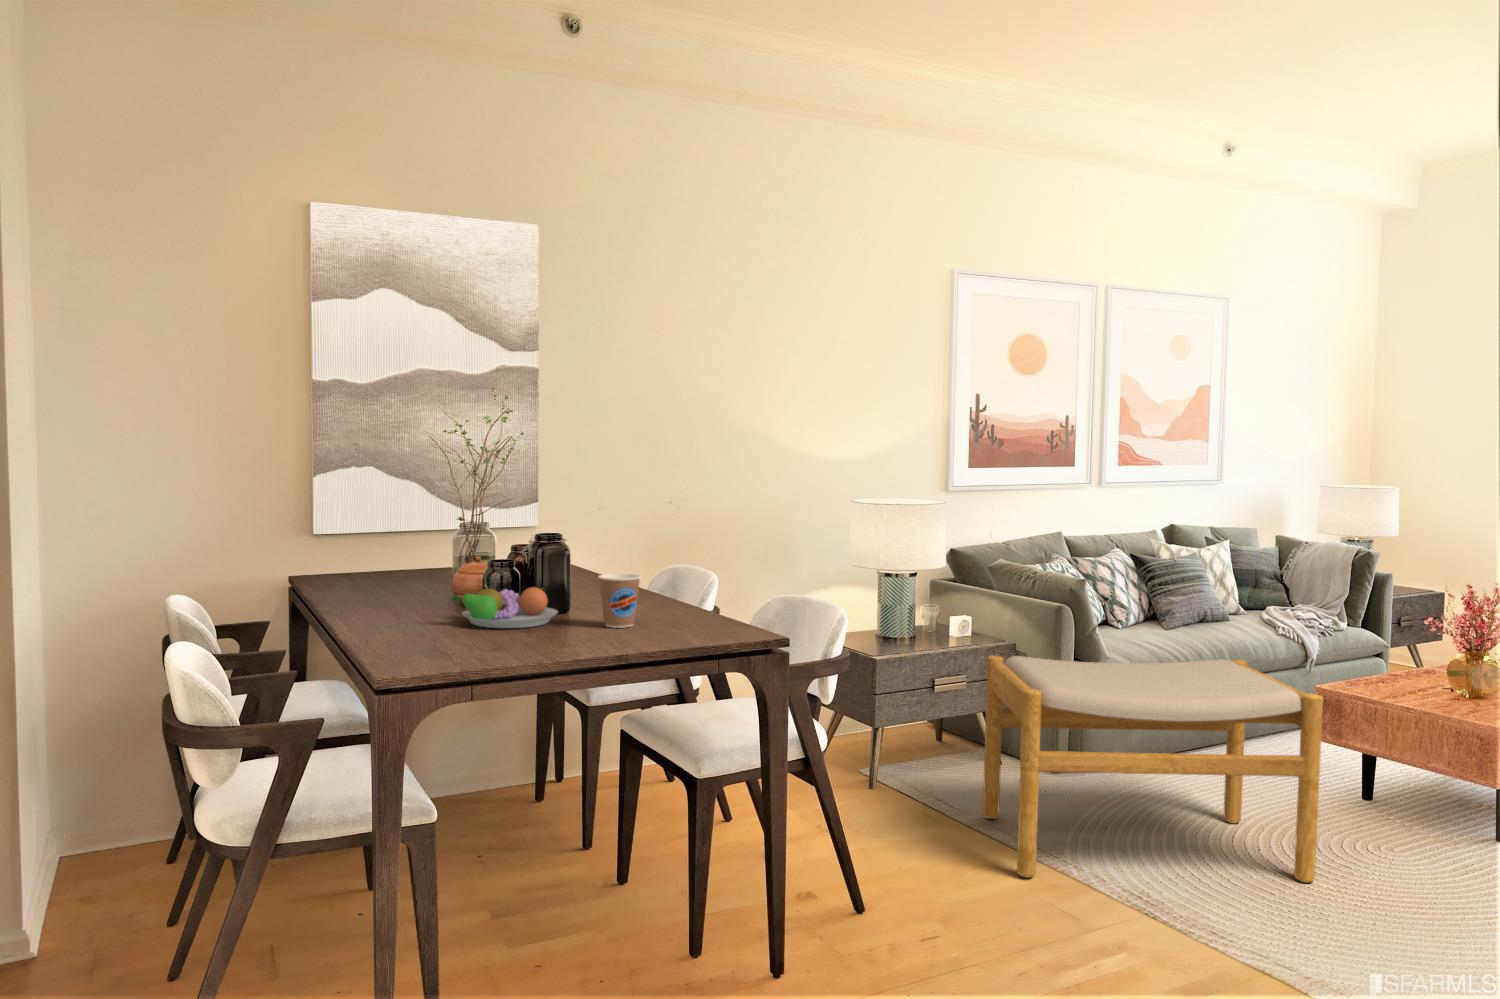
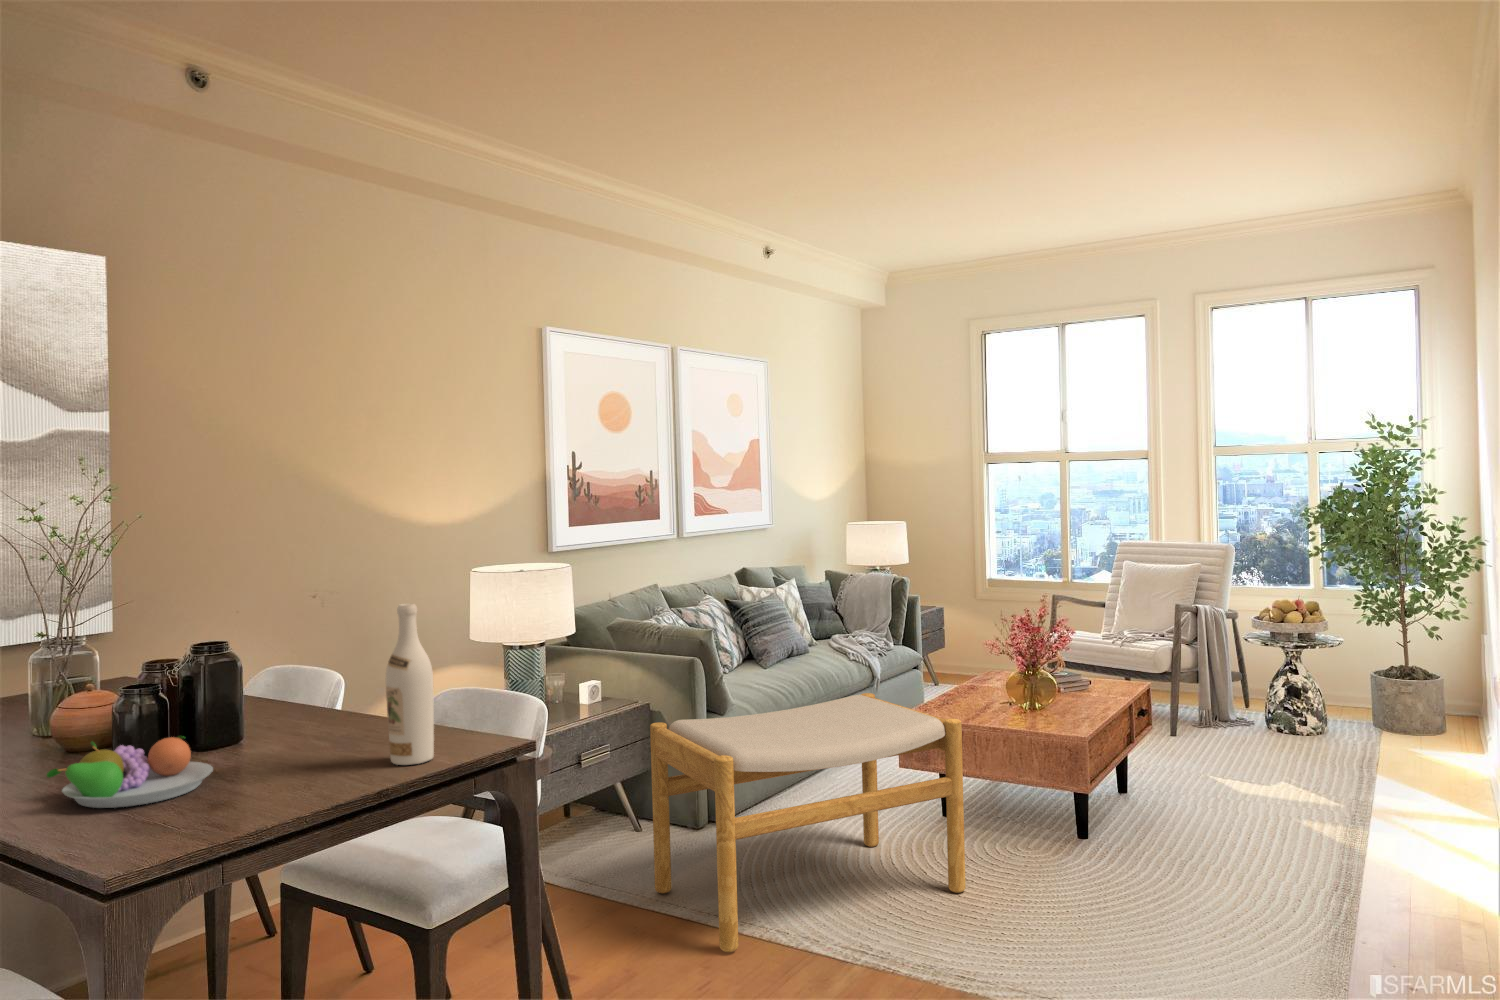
wine bottle: none [678,503,714,631] -> present [386,604,434,765]
coffee cup: present [599,574,641,628] -> none [274,702,334,777]

